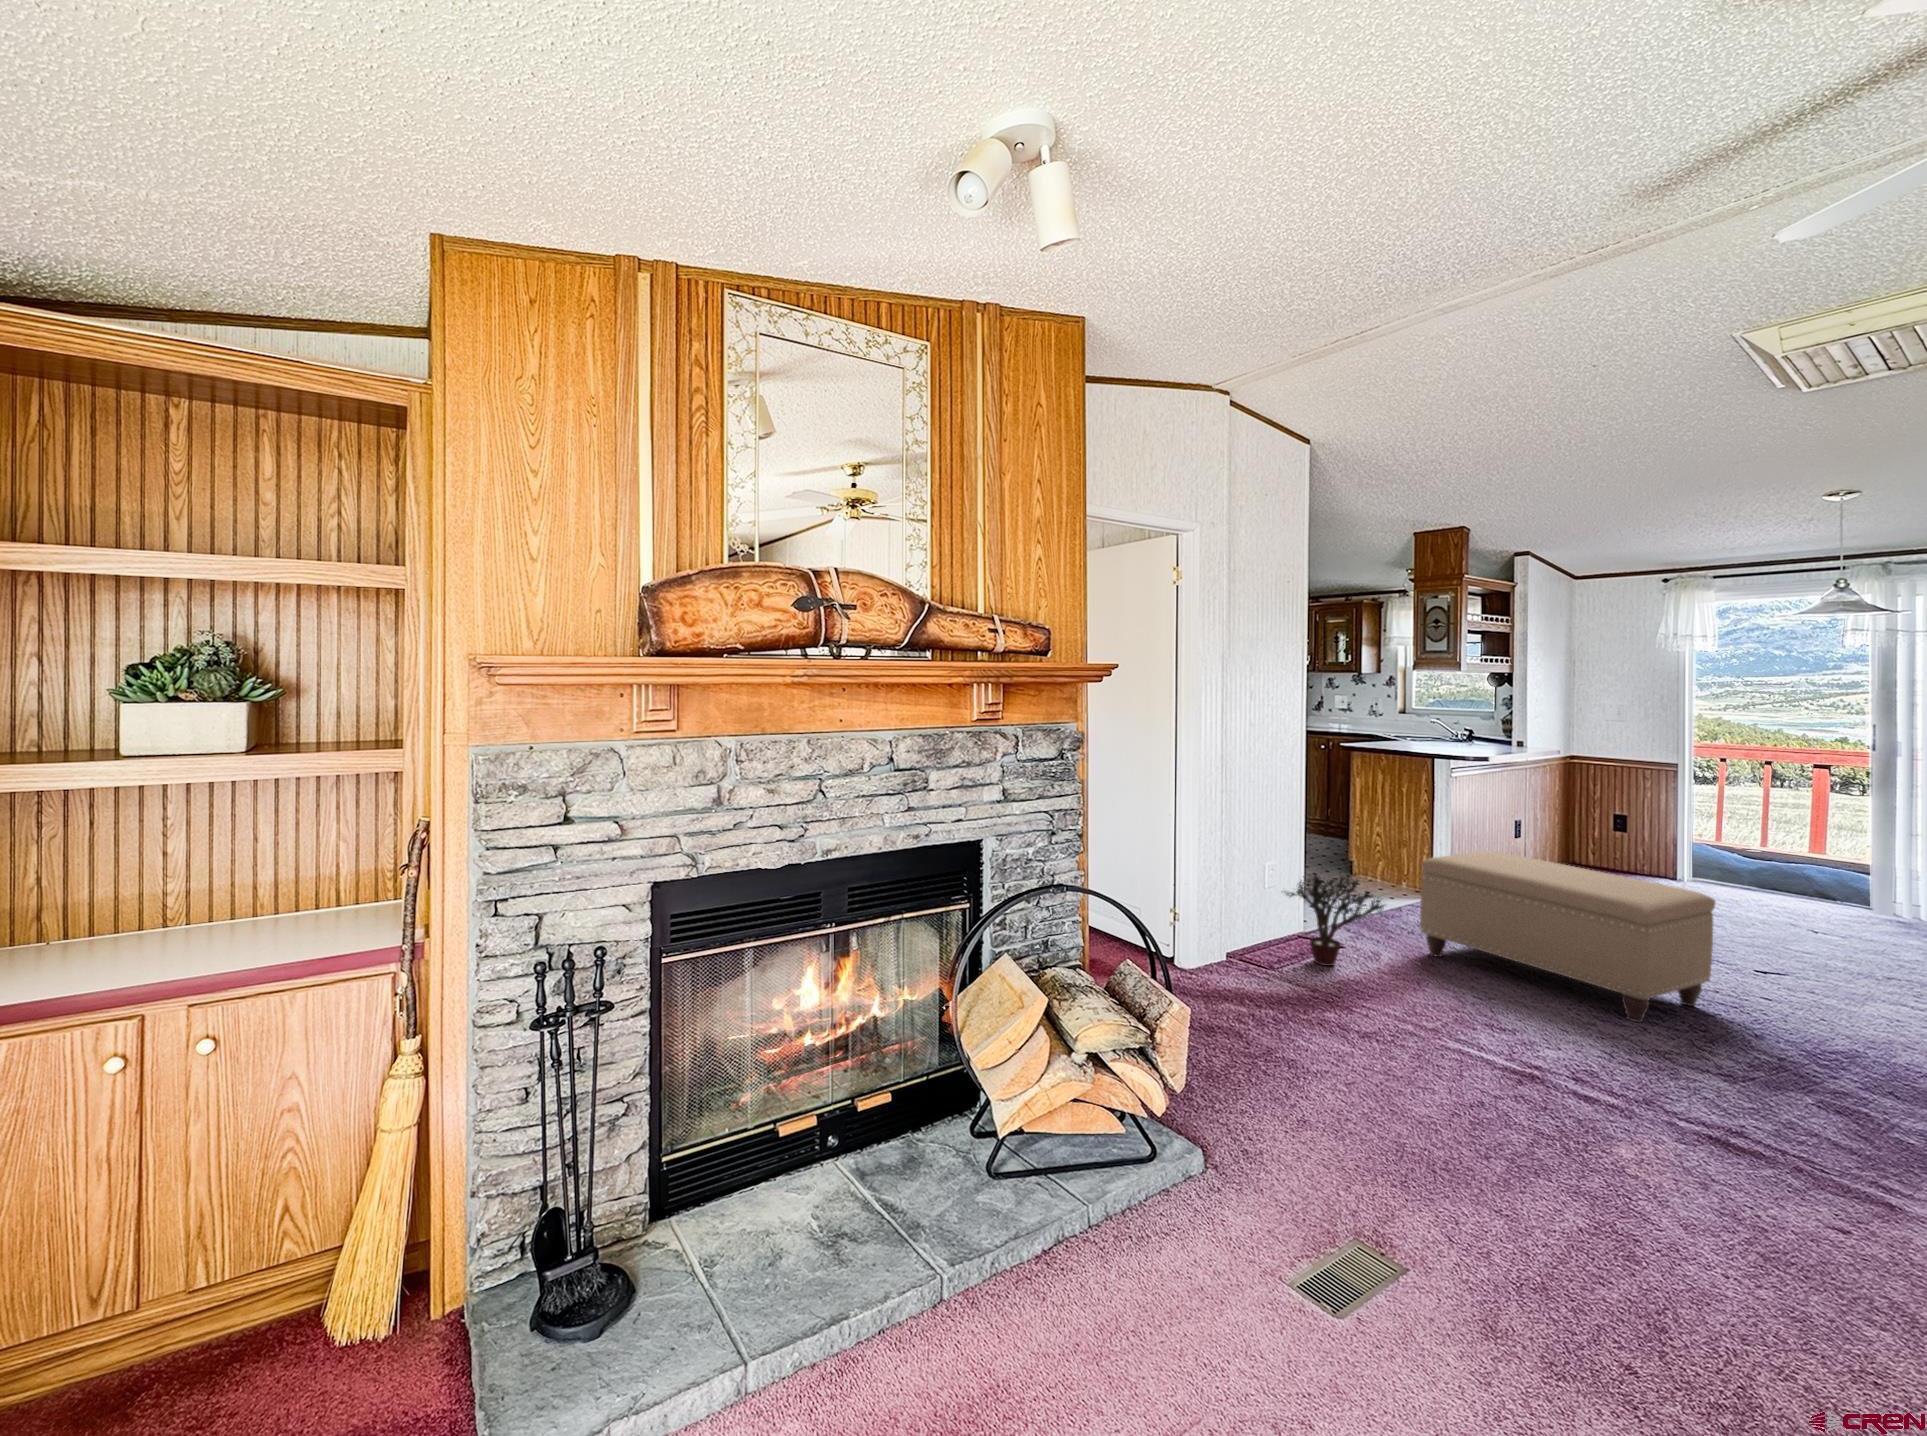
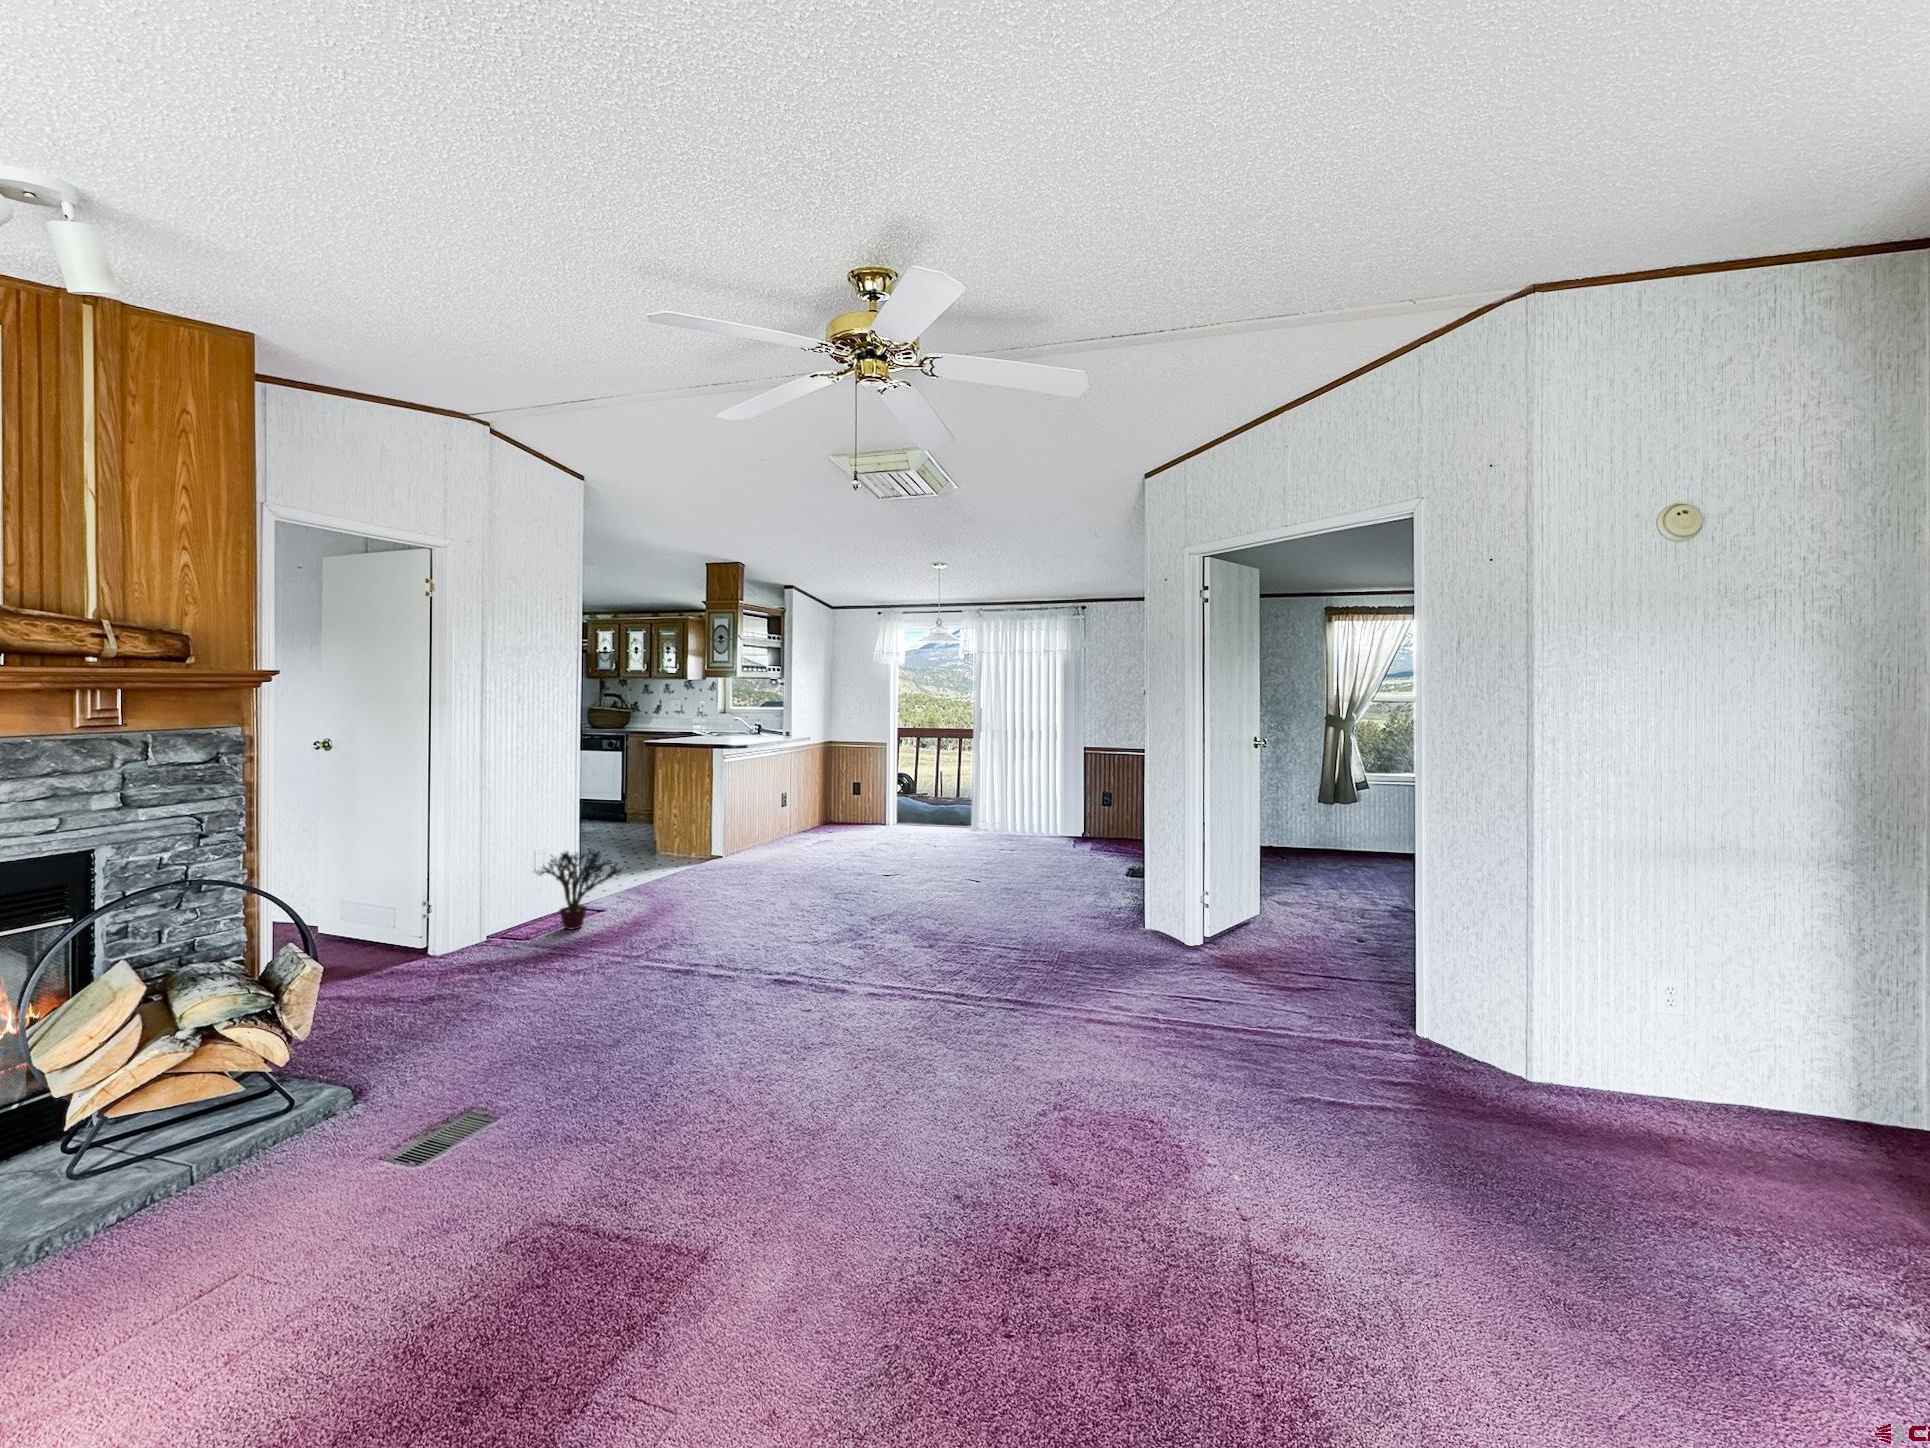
ottoman: present [1420,851,1716,1022] -> none [662,815,845,922]

